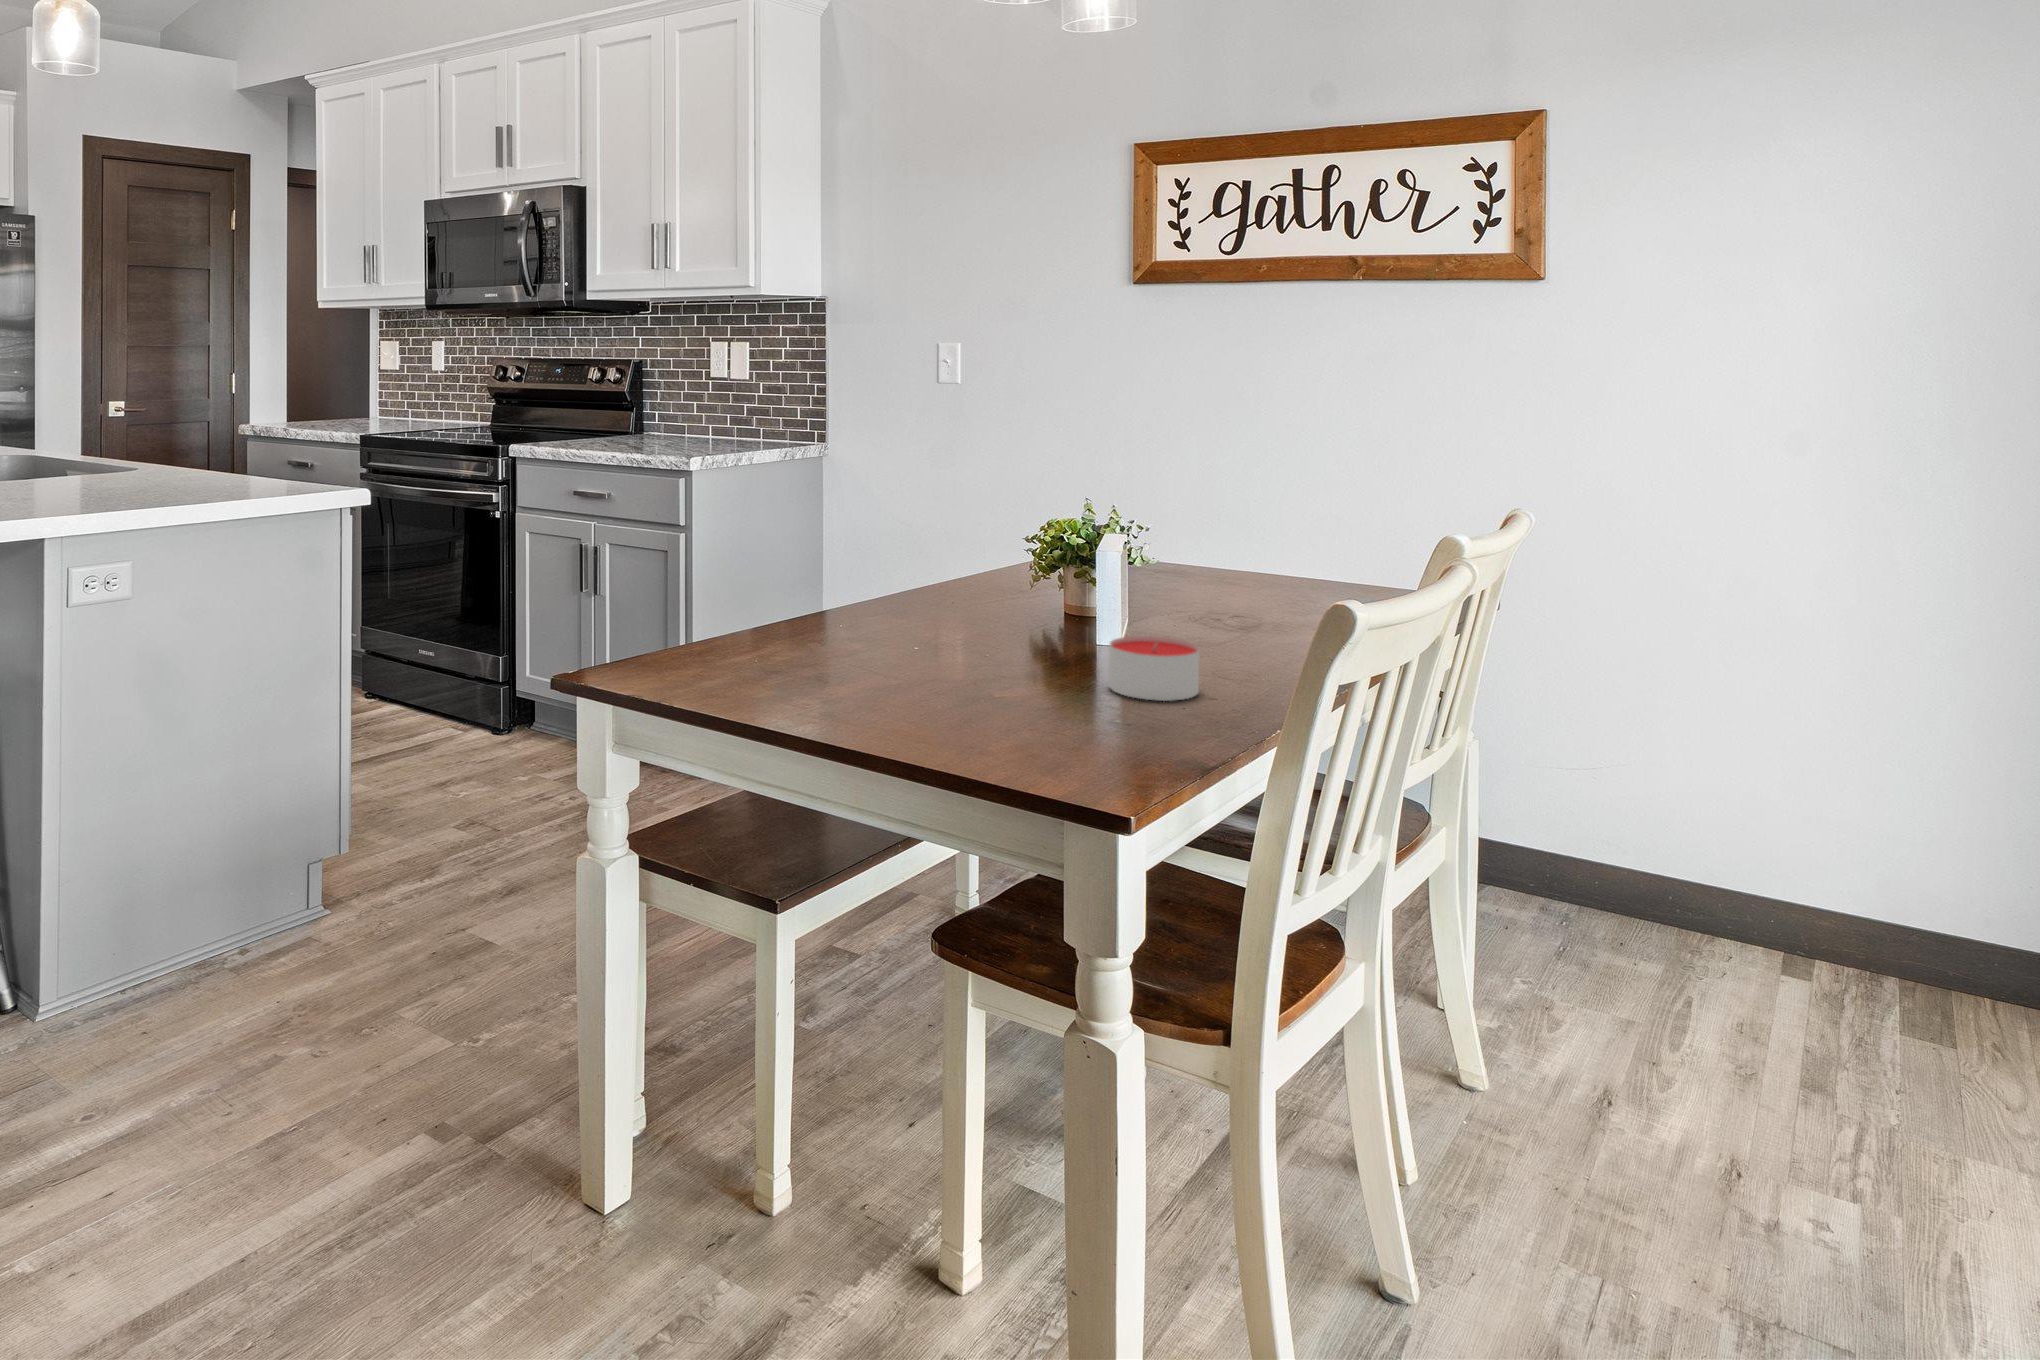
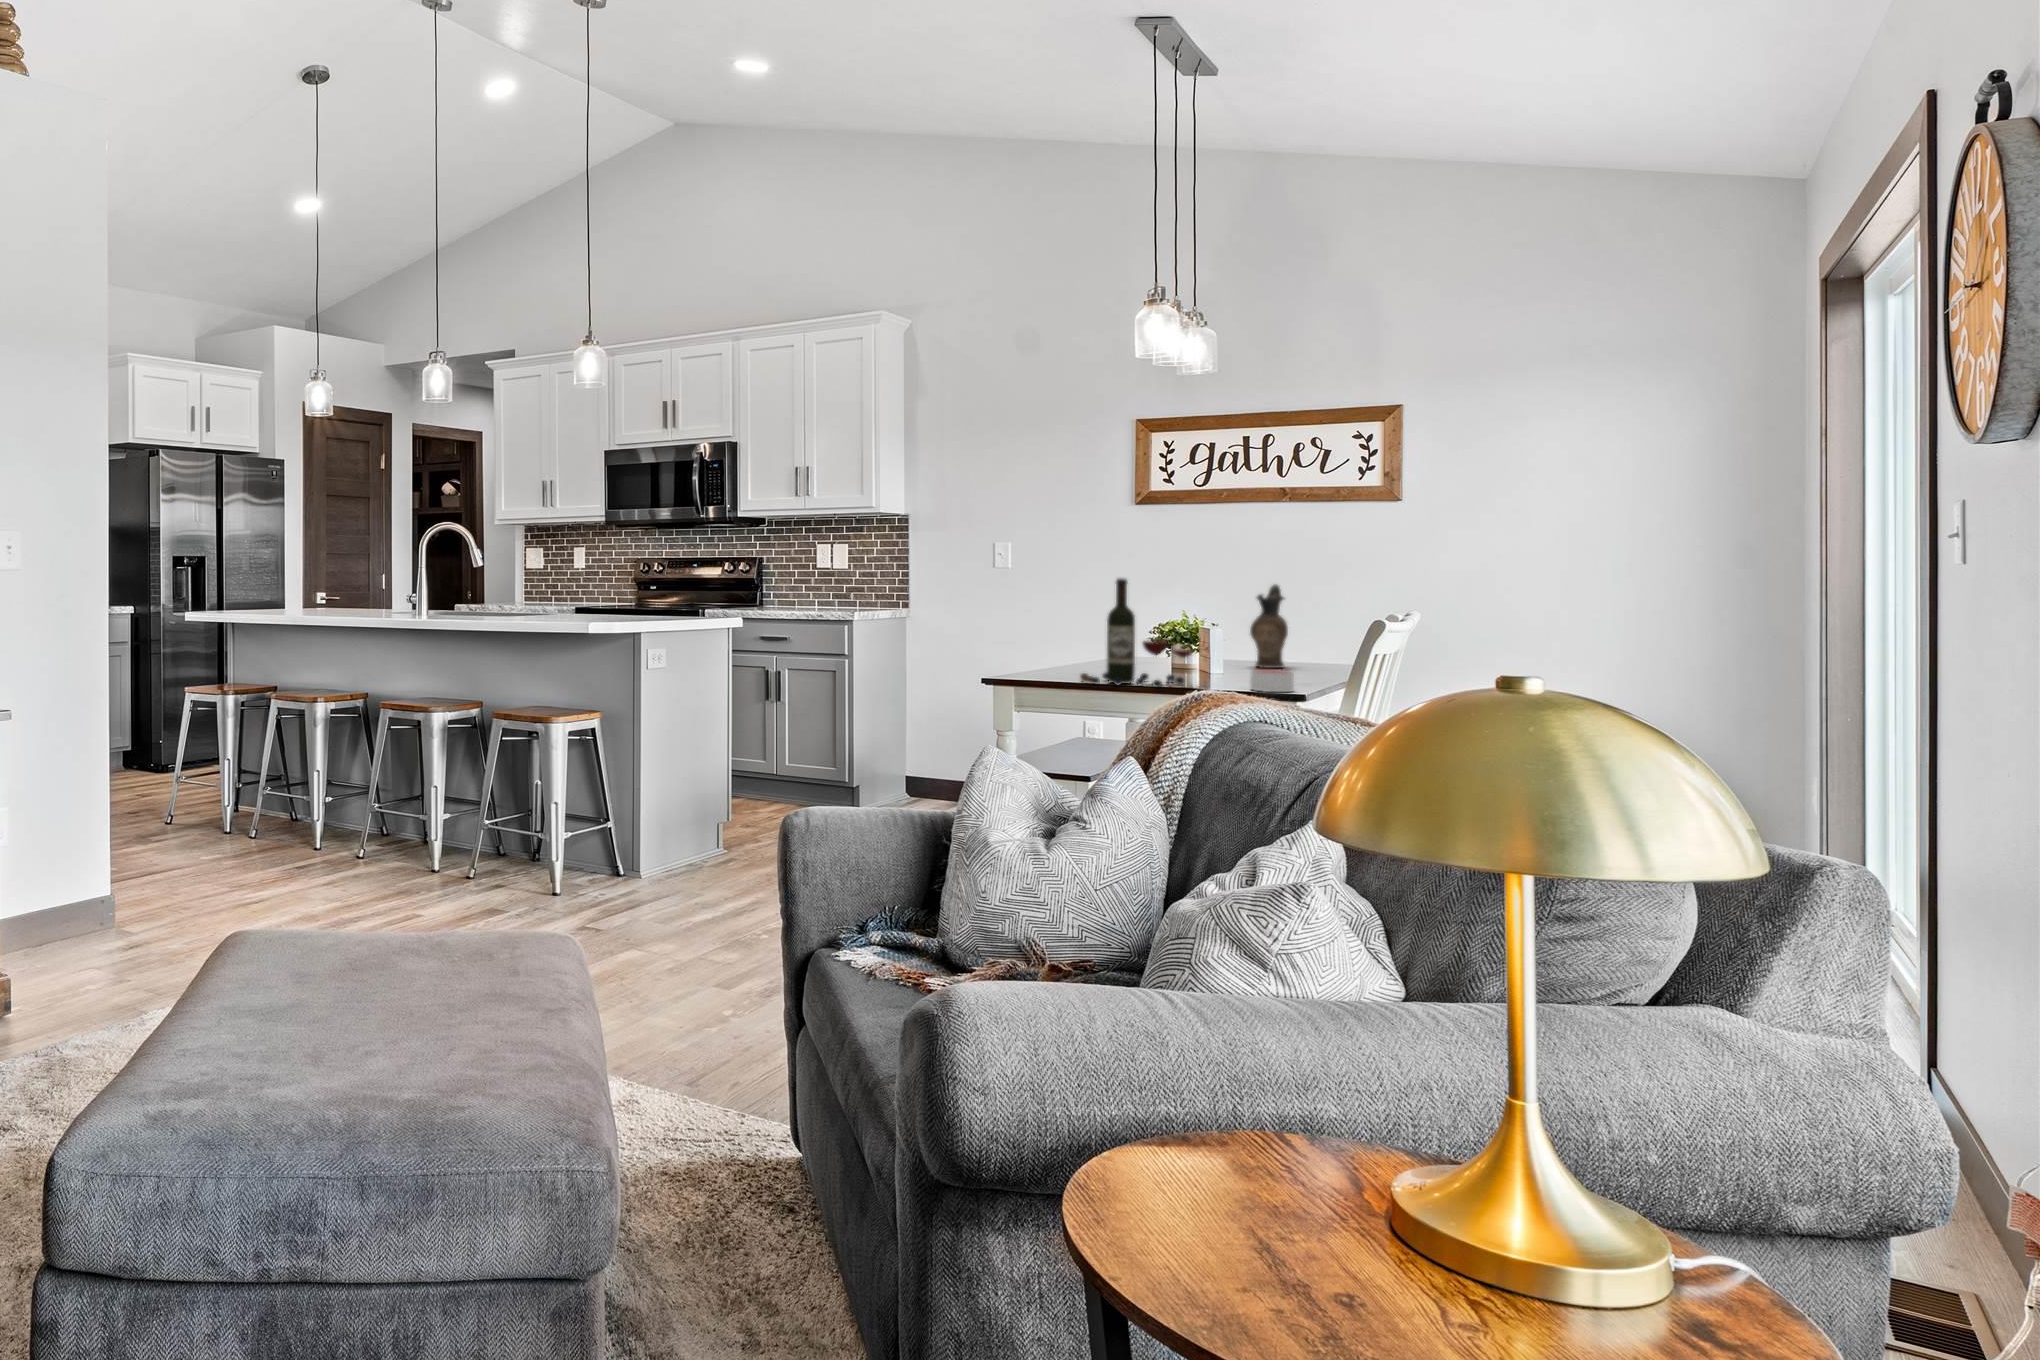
wine bottle: none [801,424,1010,674] -> present [1080,579,1193,687]
ceramic pitcher: none [1226,432,1296,597] -> present [1250,585,1288,668]

